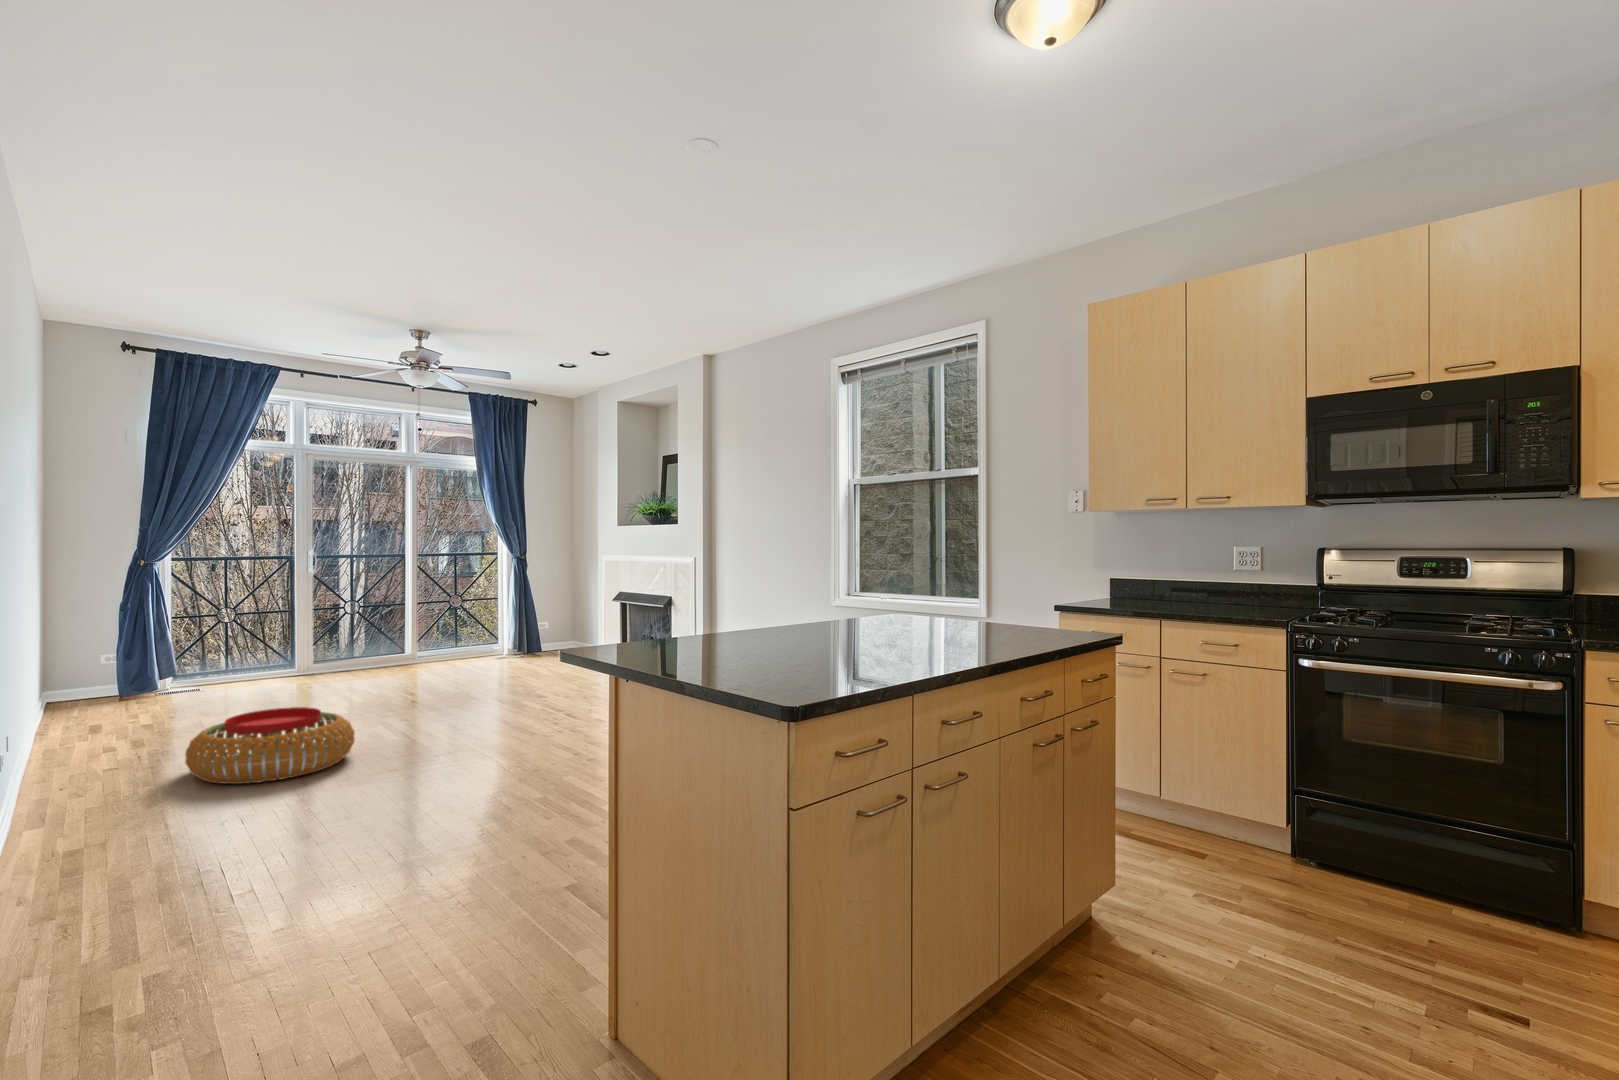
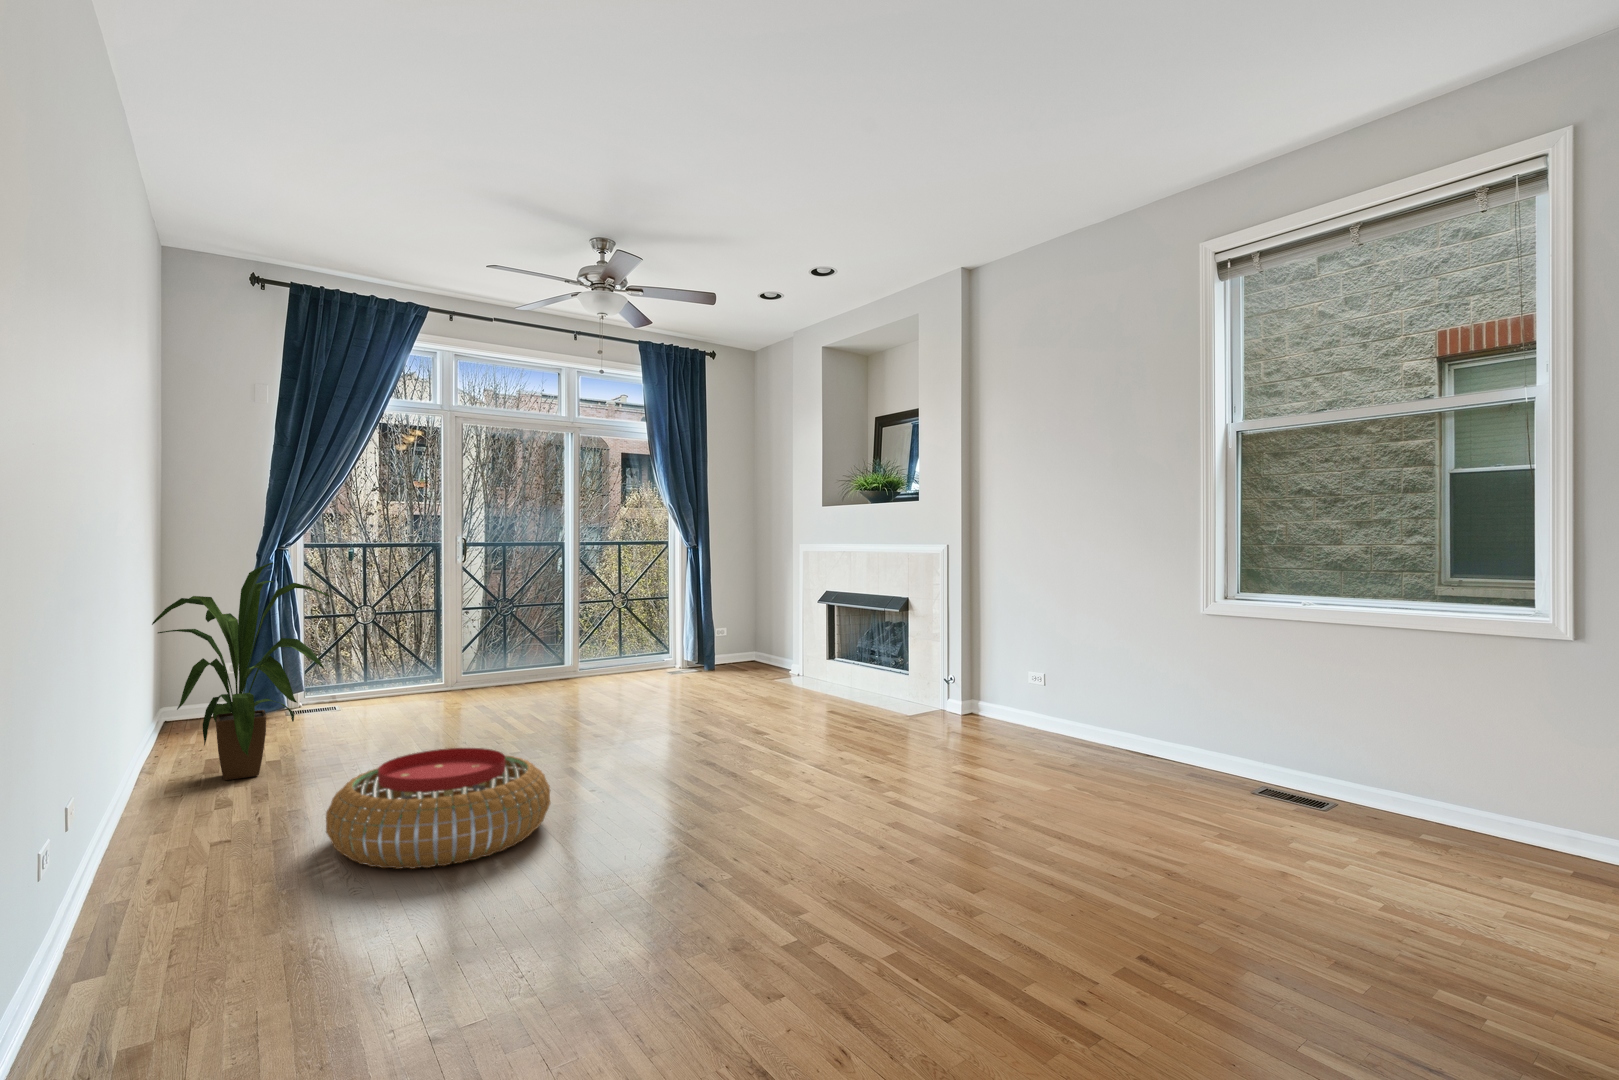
house plant: none [44,578,193,740] -> present [152,563,330,780]

